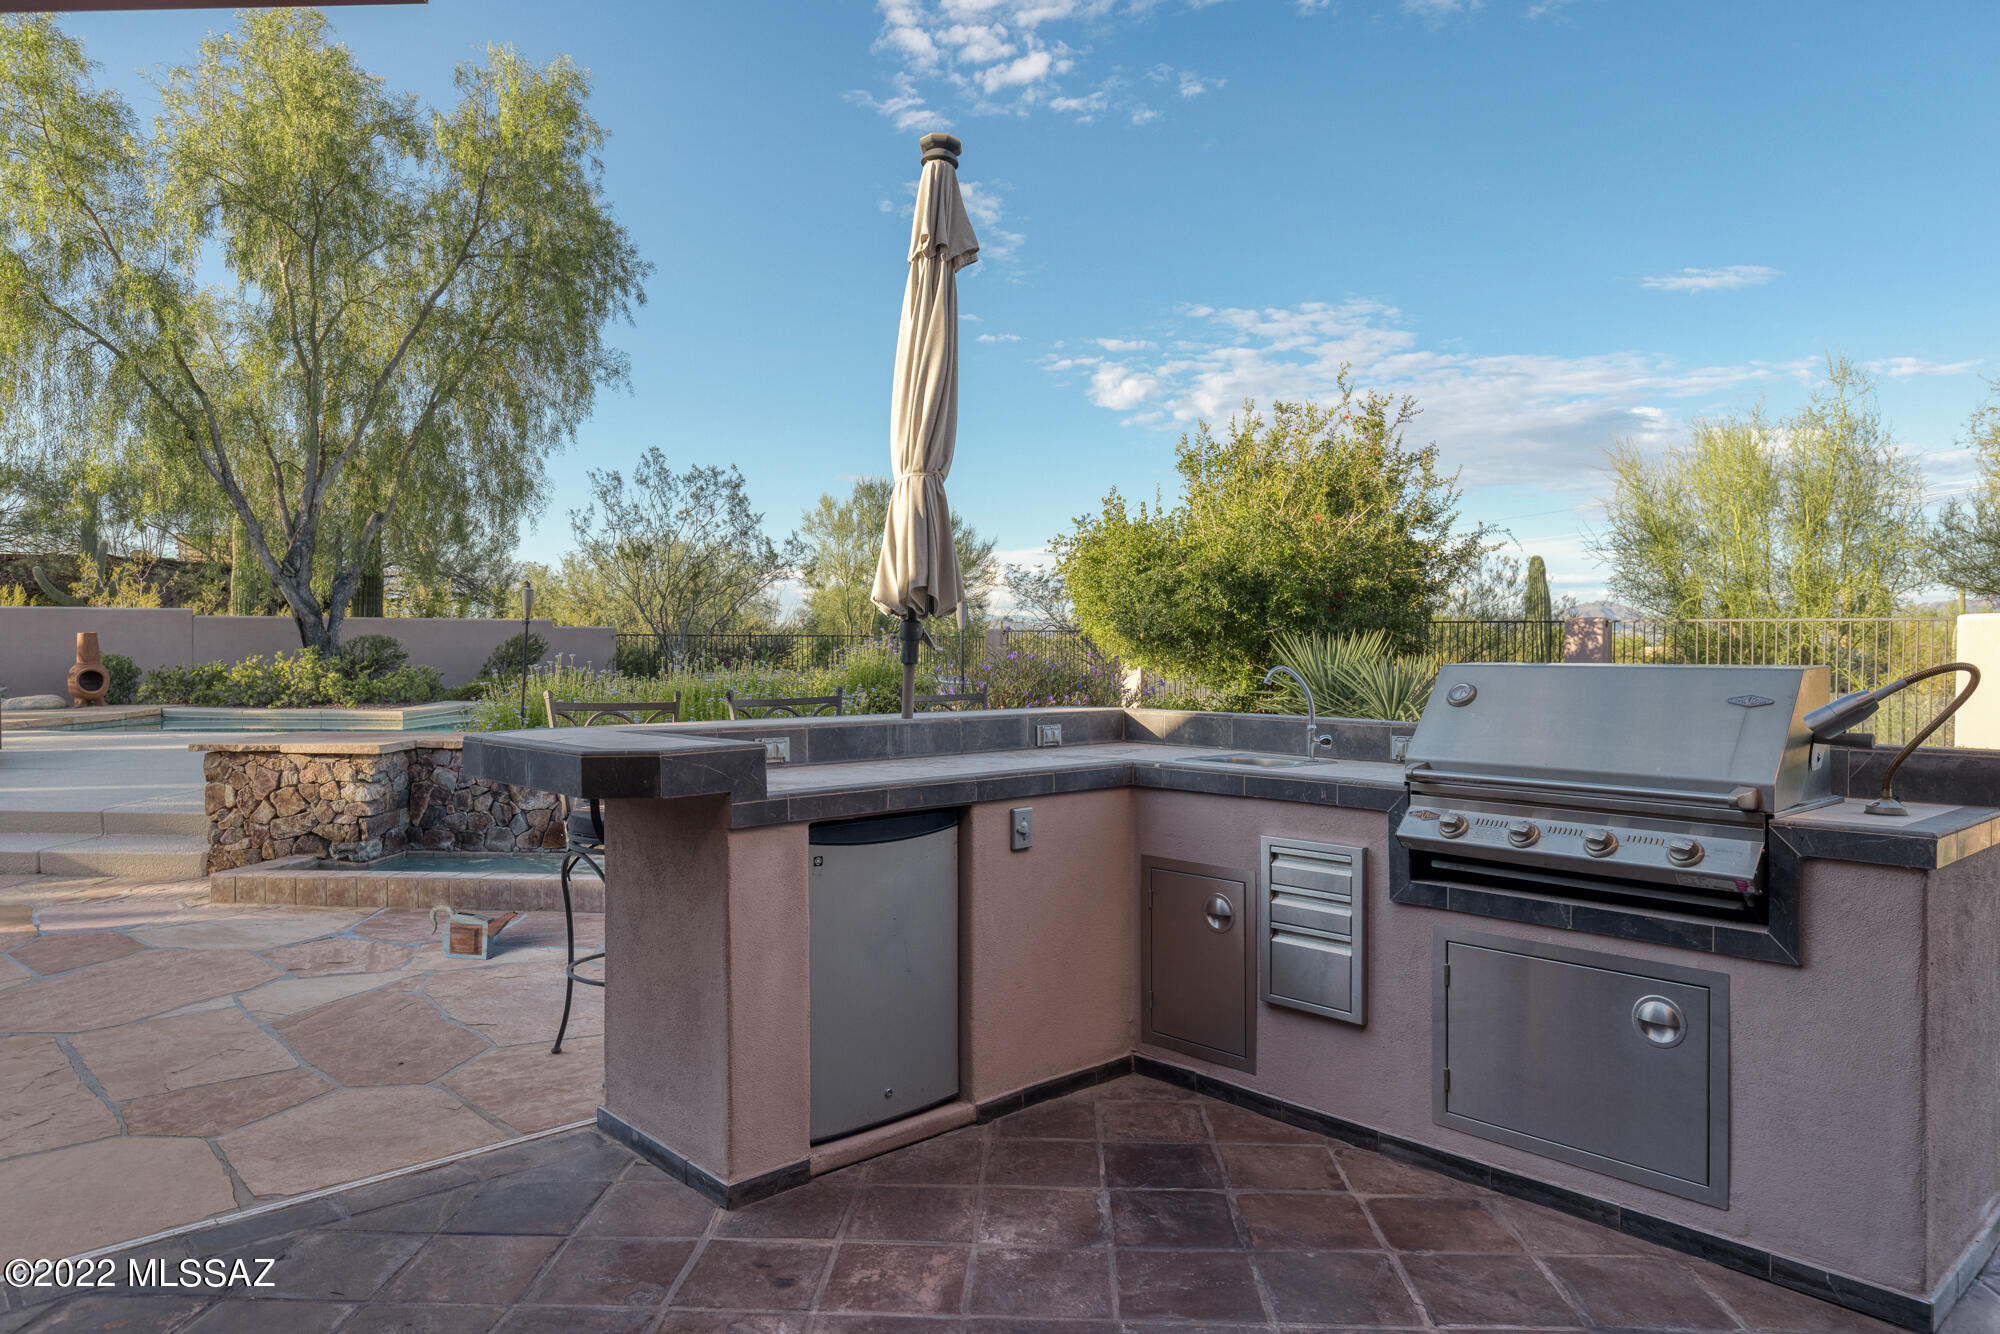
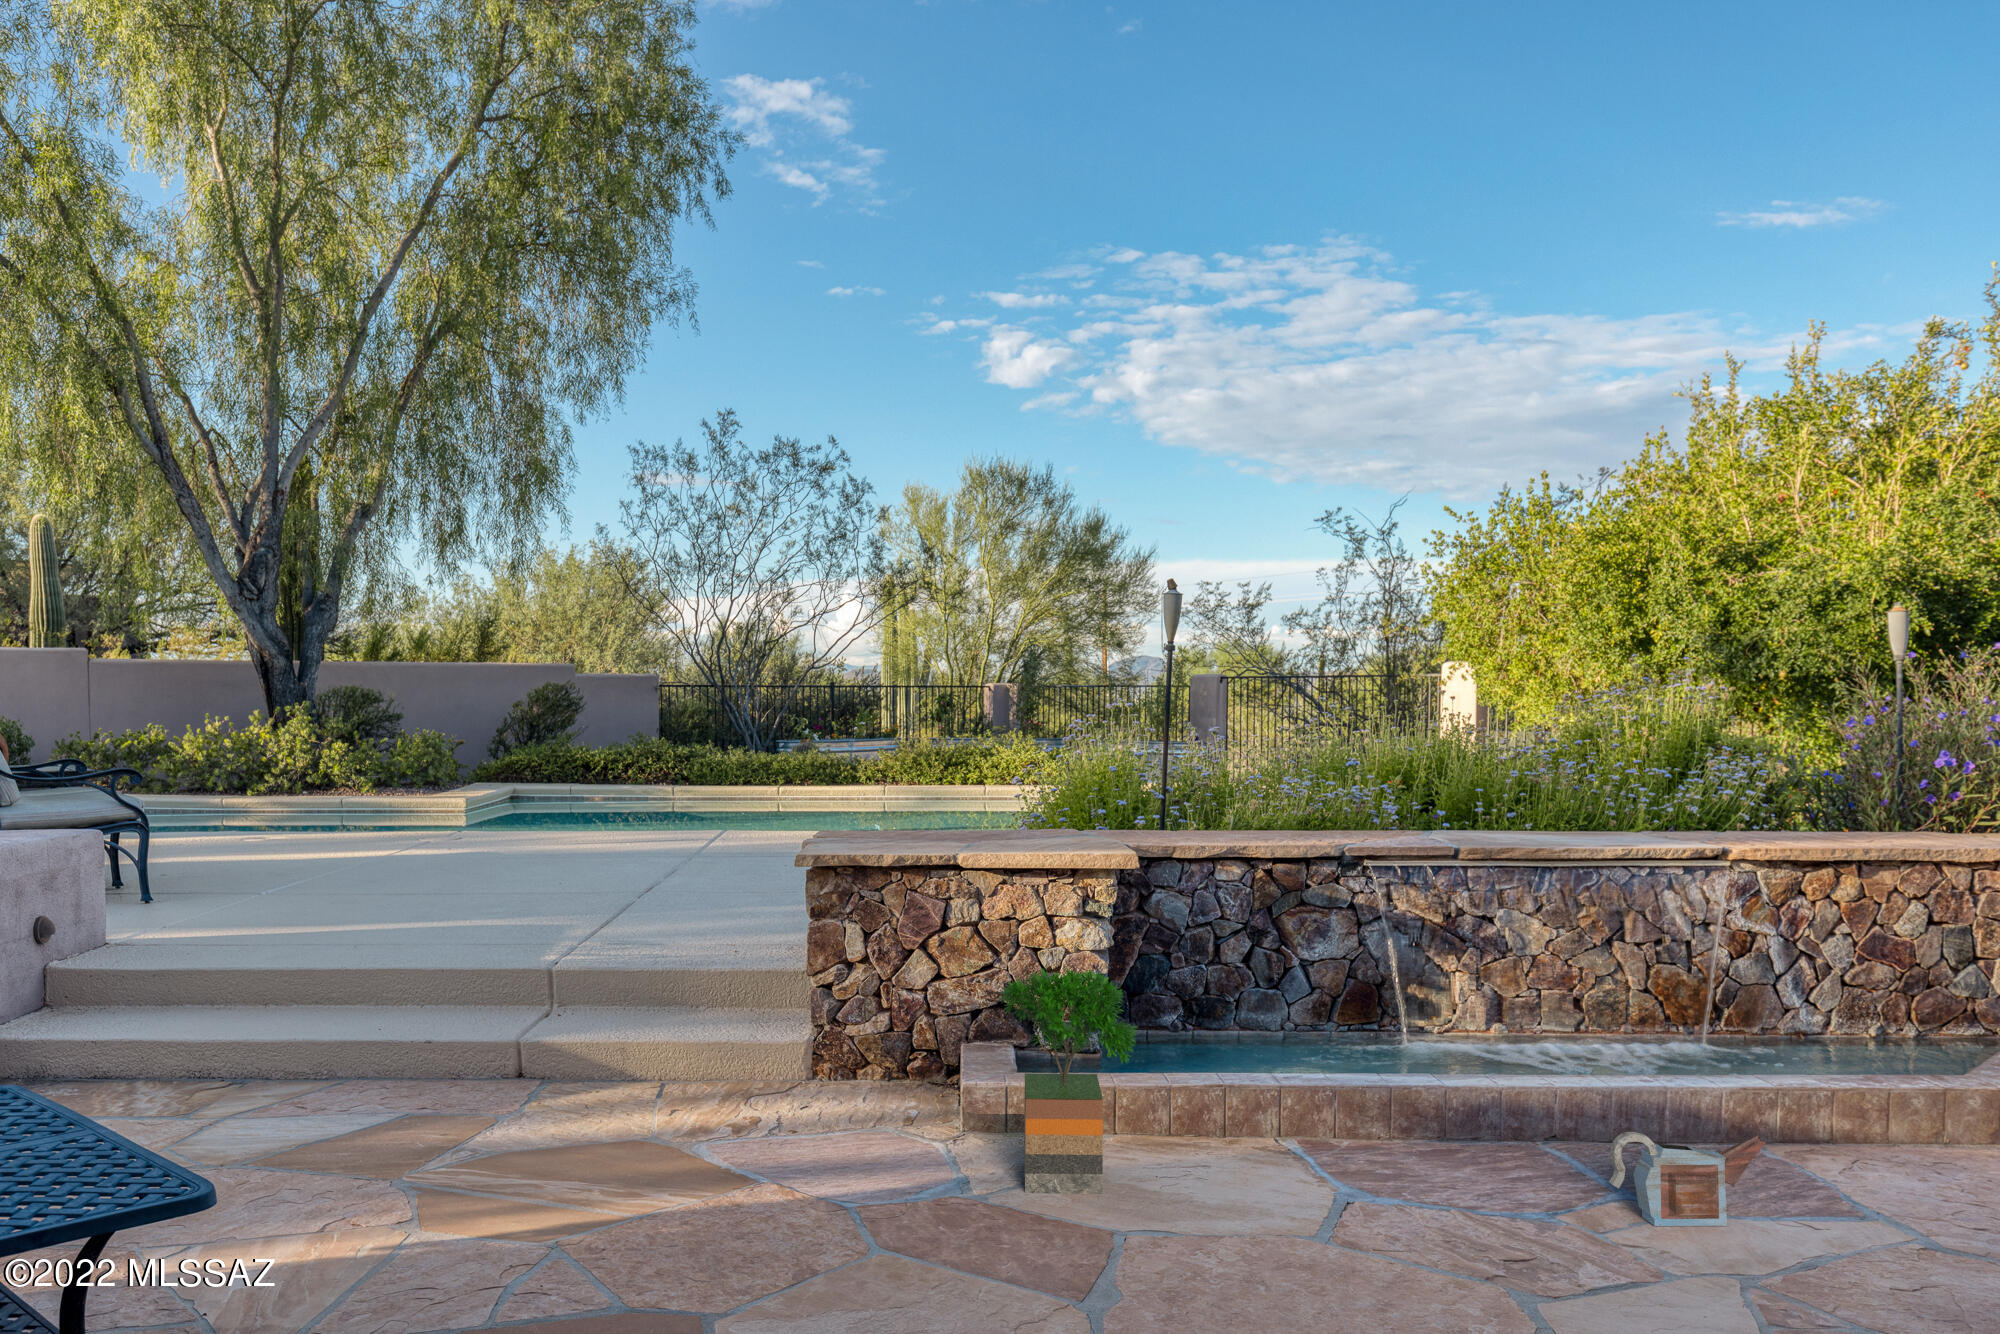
potted tree: none [154,802,259,928] -> present [1000,968,1137,1194]

